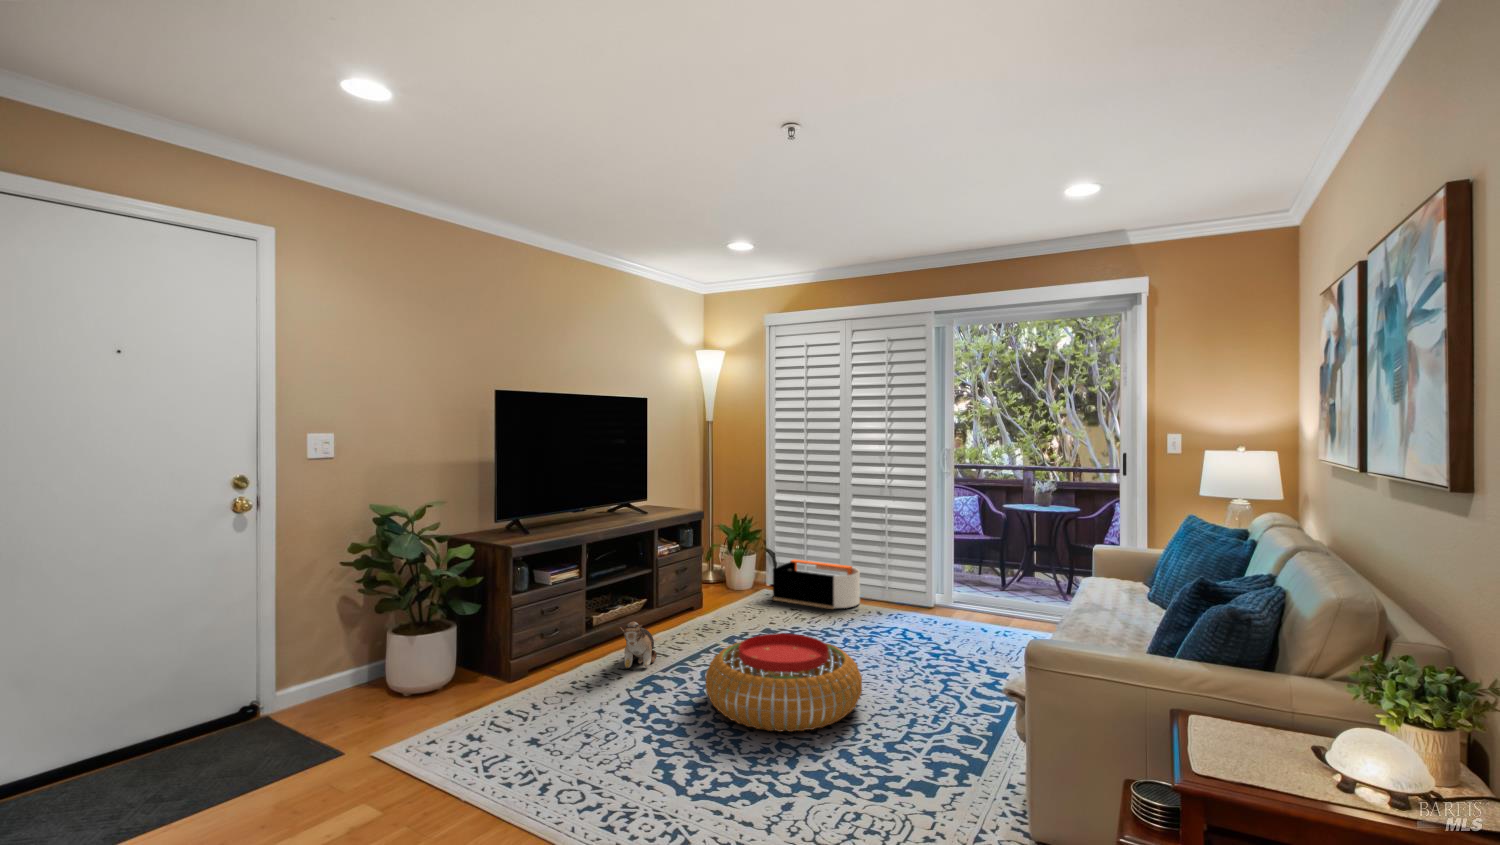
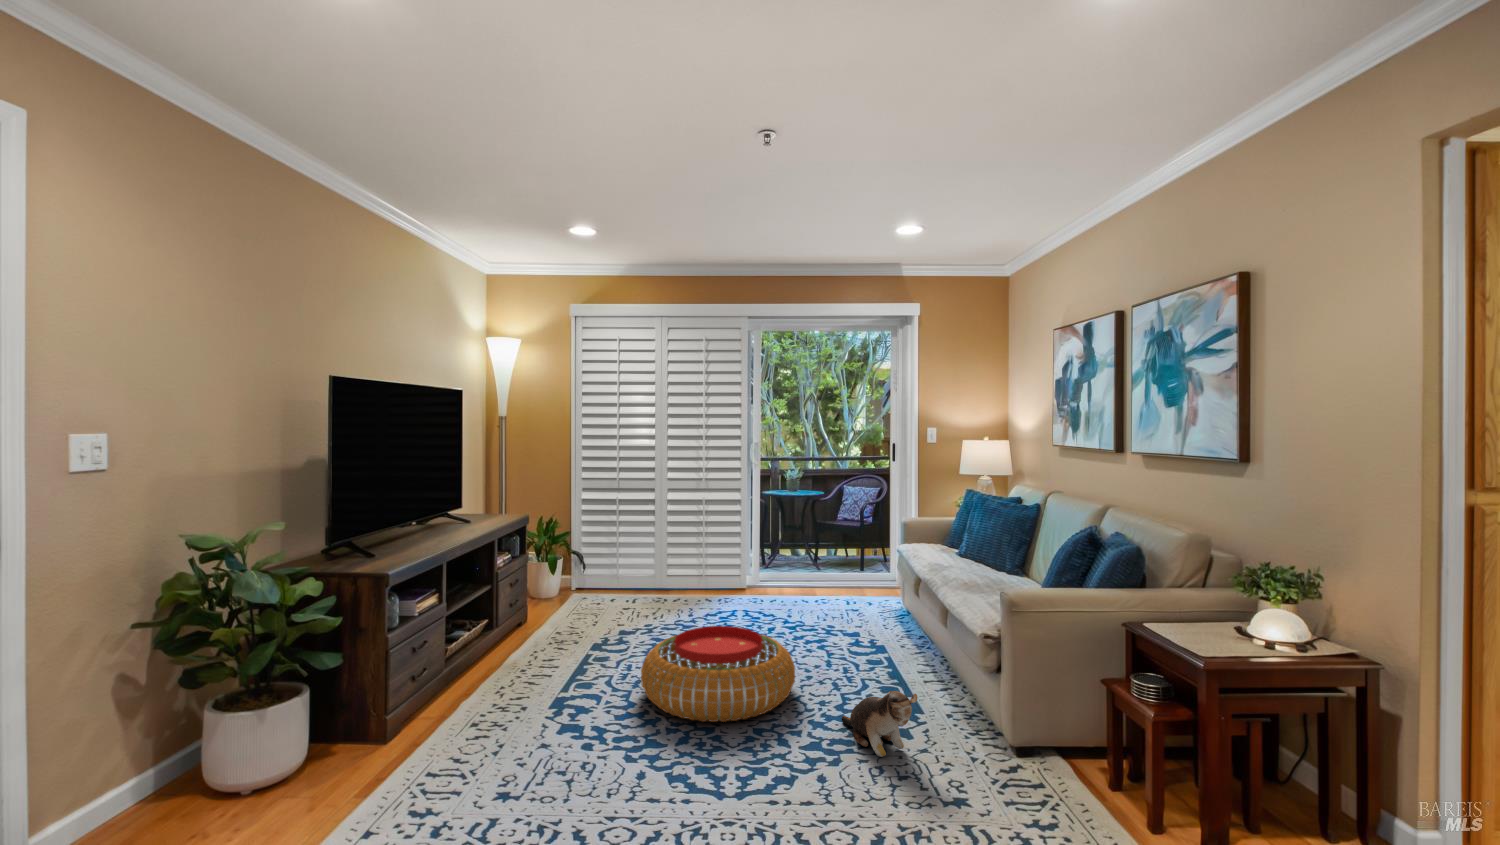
storage bin: present [773,560,860,609] -> none [596,559,683,603]
plush toy: present [620,621,657,668] -> present [842,691,918,757]

